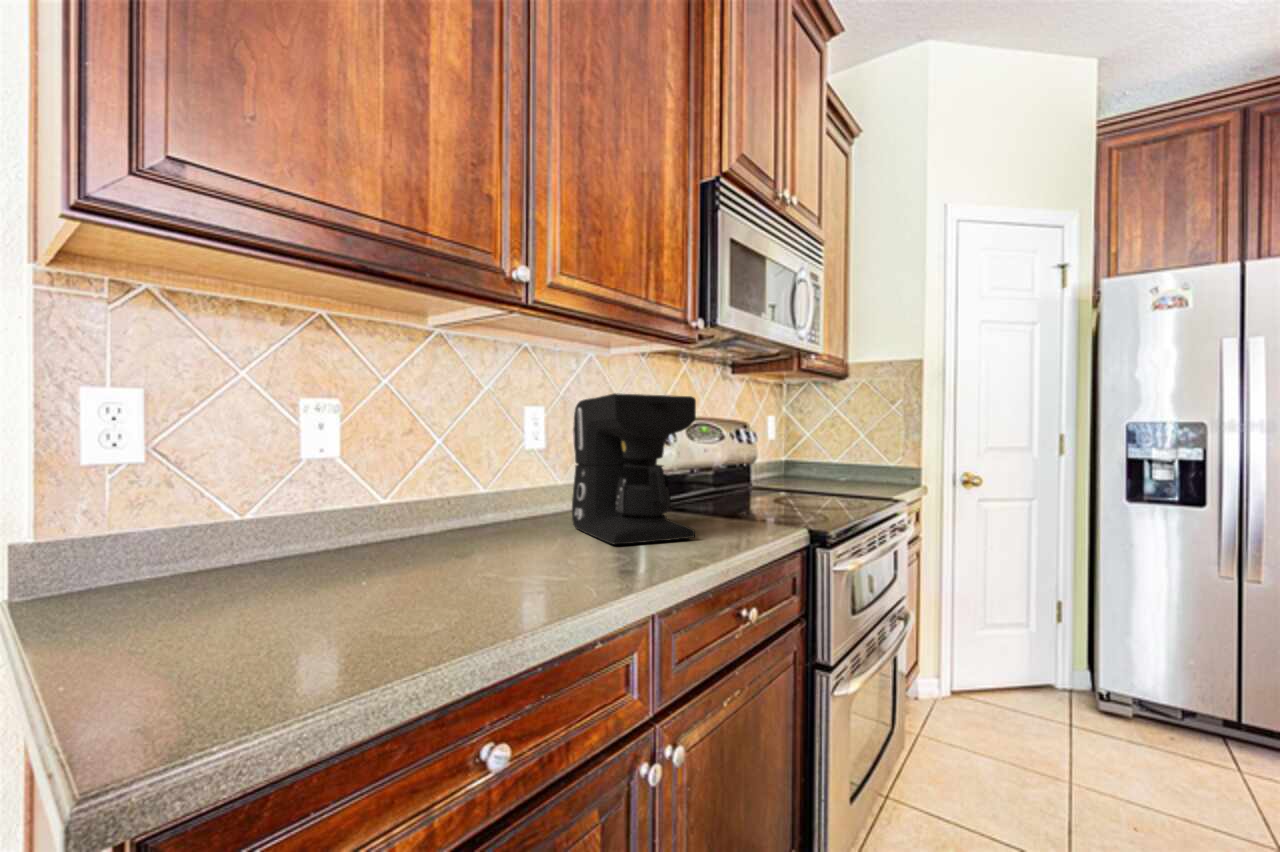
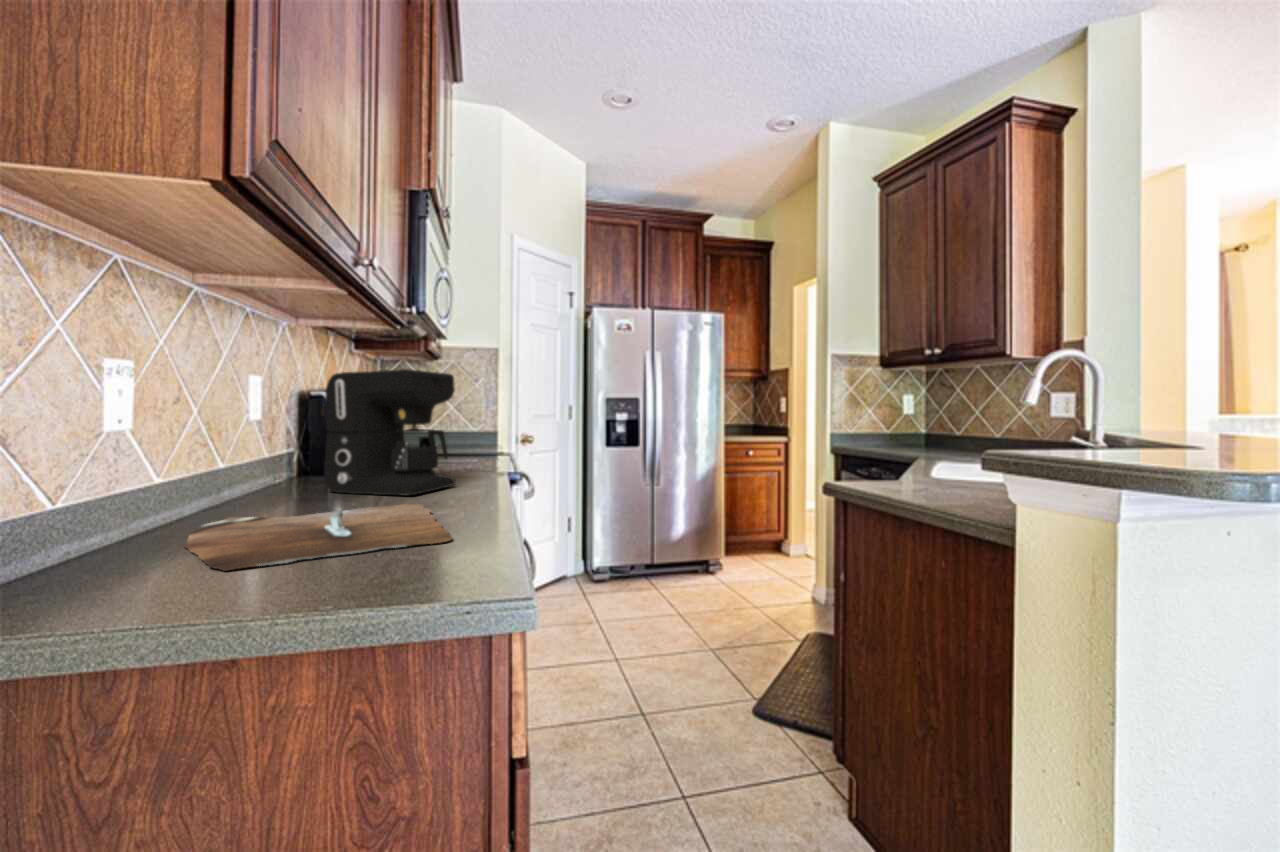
cutting board: none [229,543,575,622] -> present [185,504,452,571]

